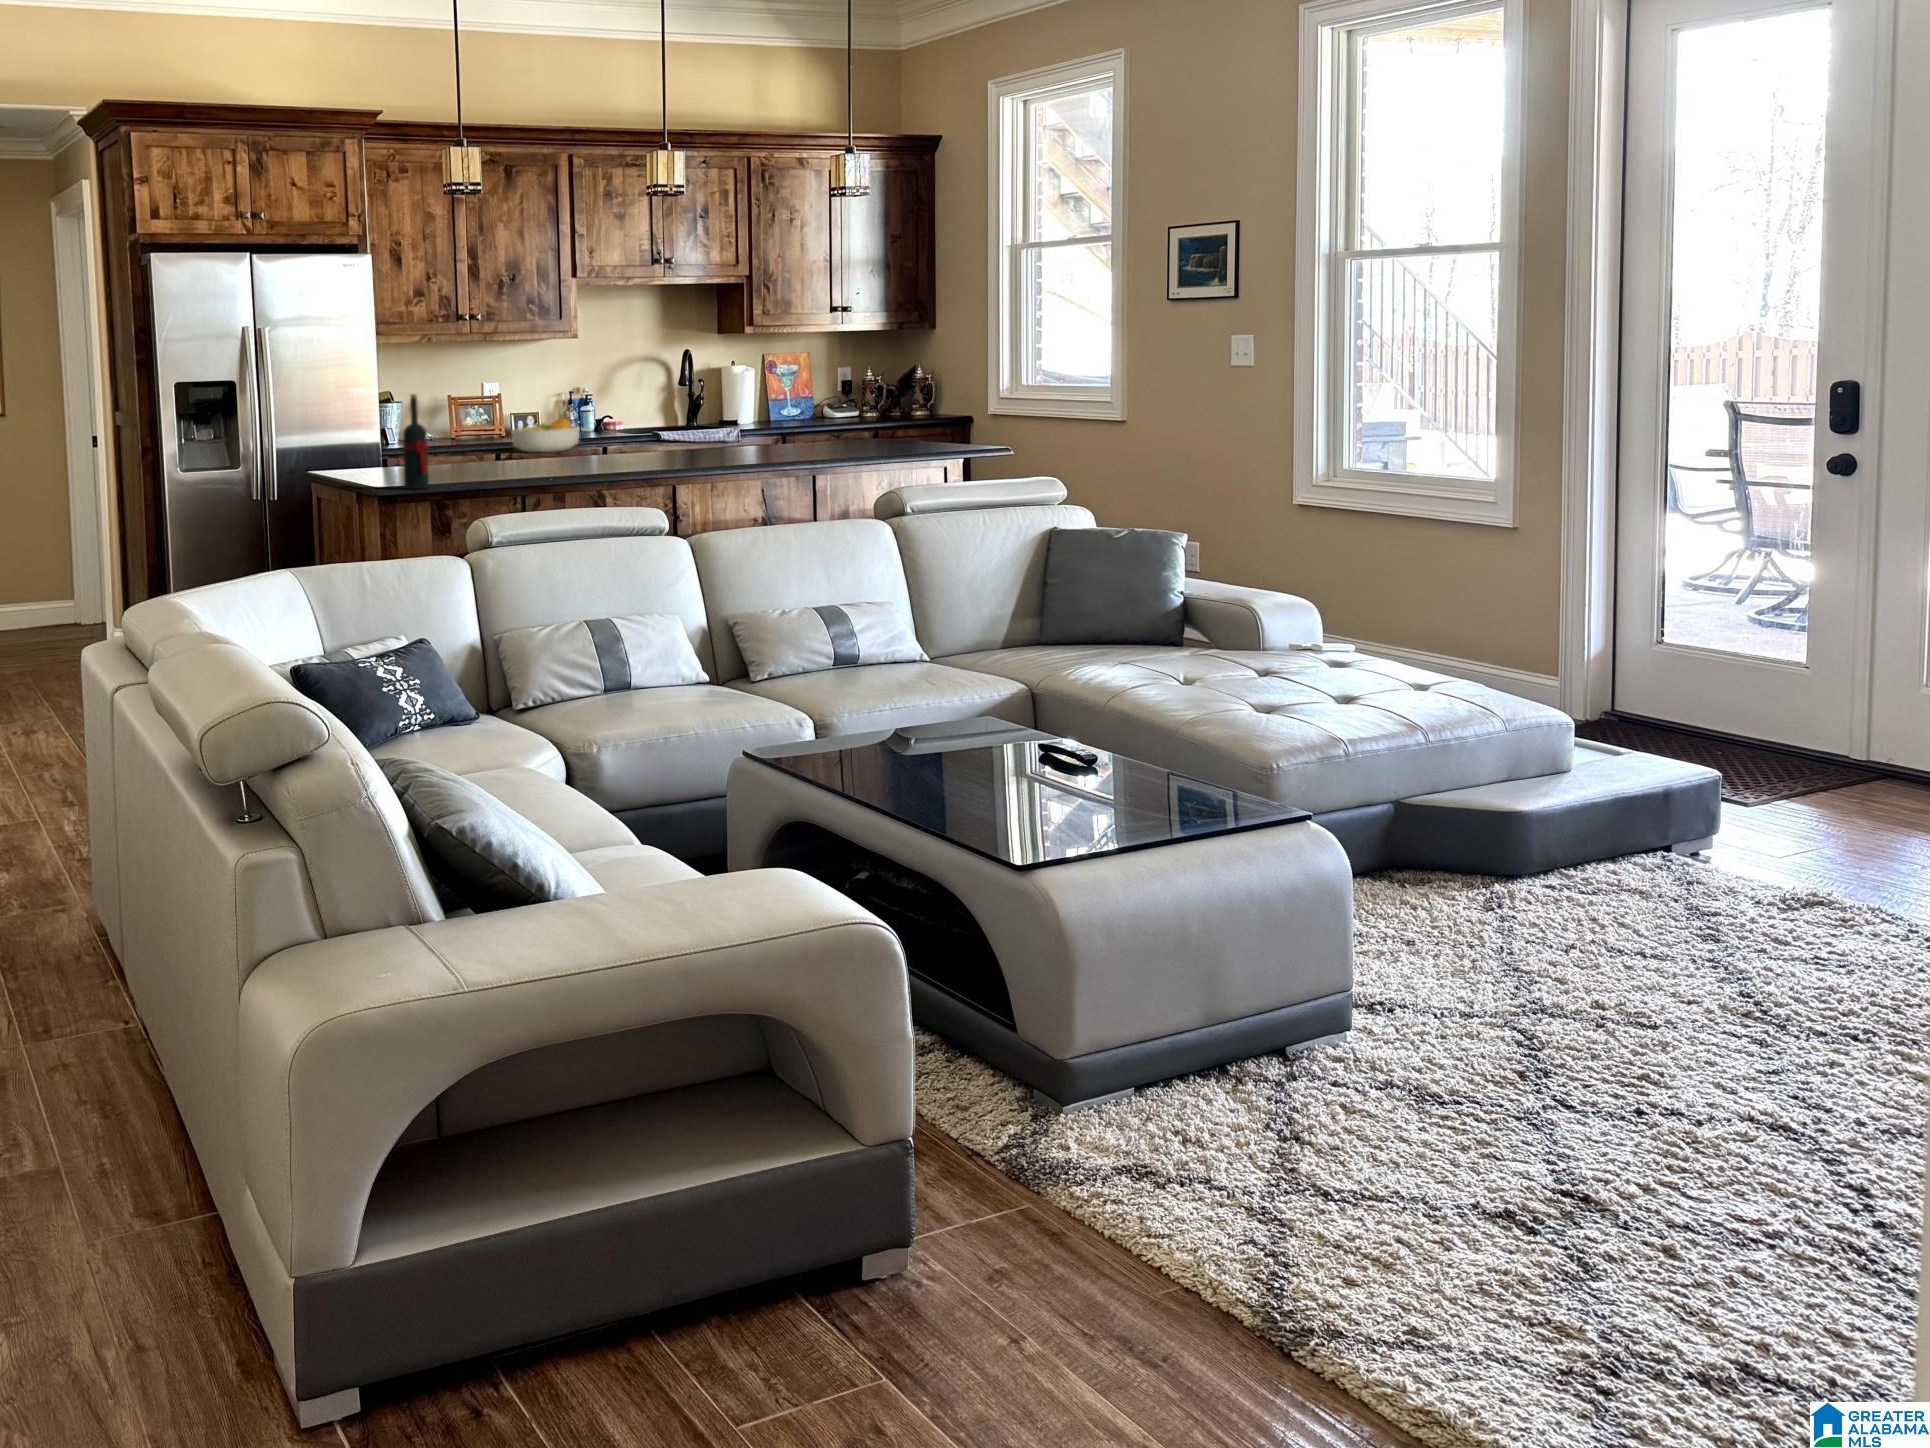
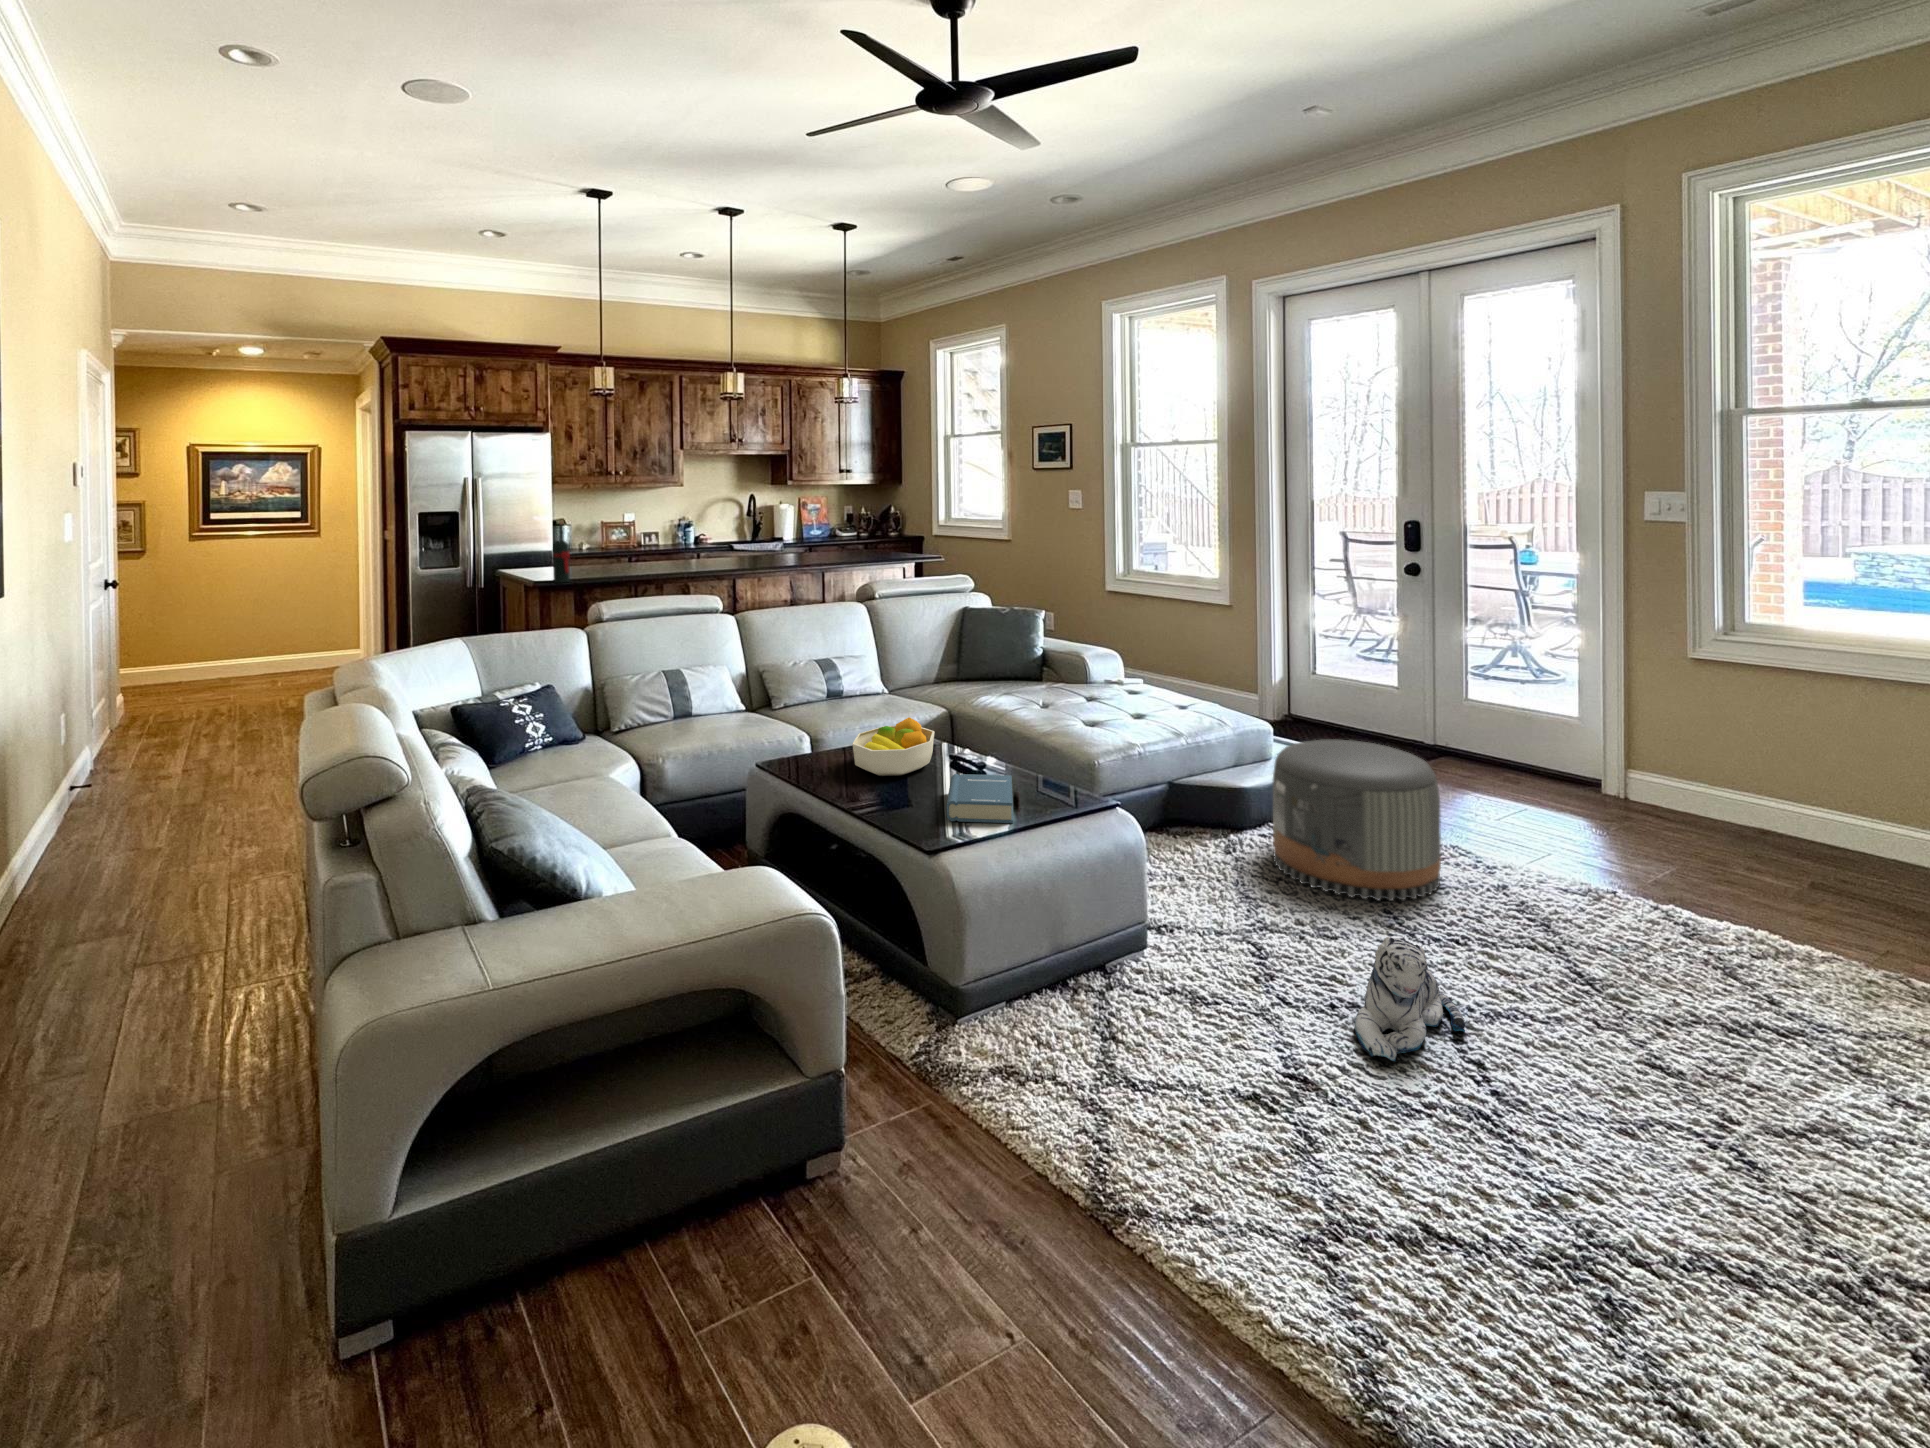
fruit bowl: present [511,417,580,452] -> present [852,717,935,776]
pouf: none [1558,733,1840,978] -> present [1273,740,1441,901]
hardback book: none [1044,767,1145,835] -> present [947,774,1013,823]
plush toy: none [1667,1006,1846,1180] -> present [1354,937,1465,1061]

